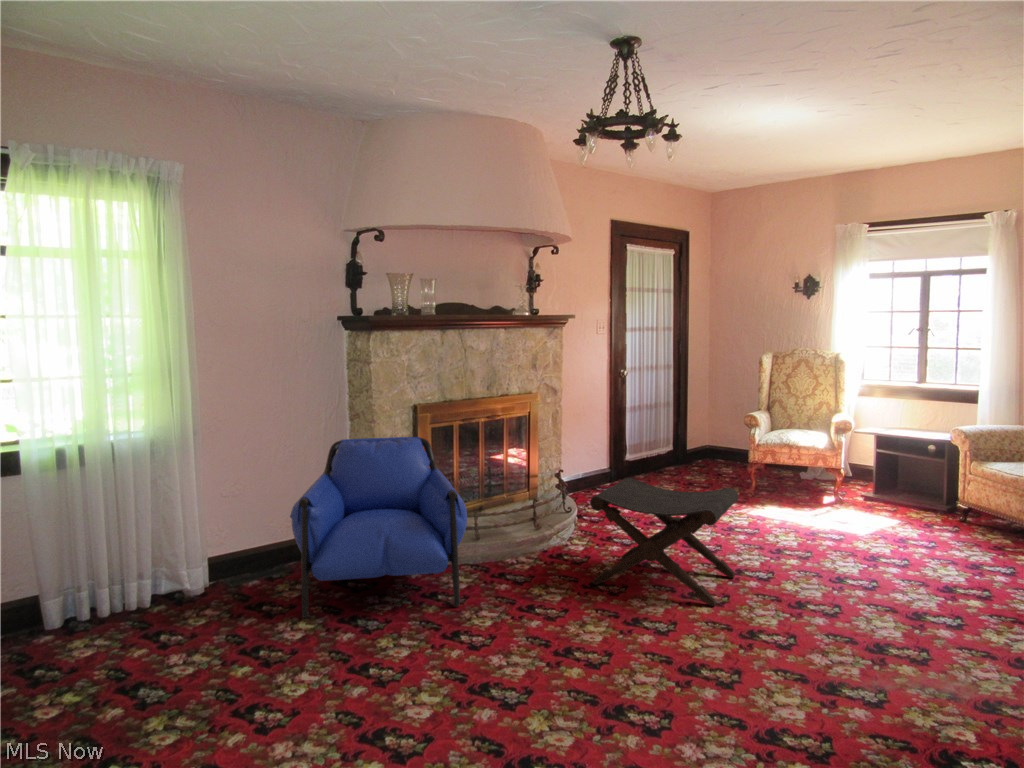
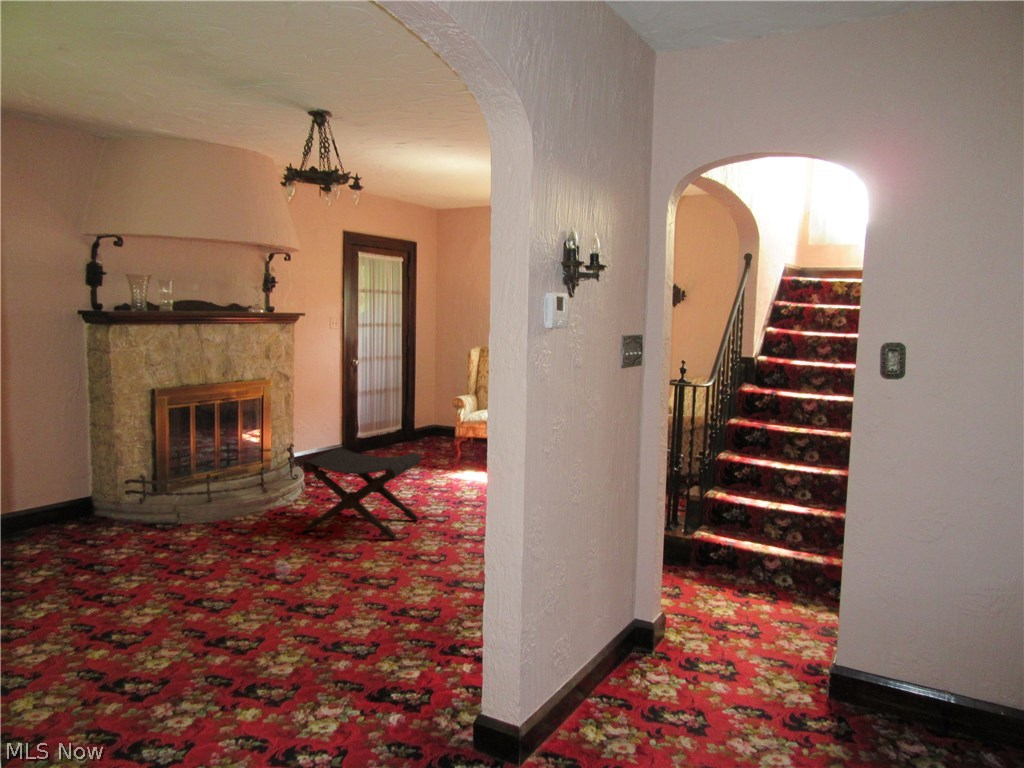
armchair: present [290,437,467,618] -> none [29,417,196,569]

